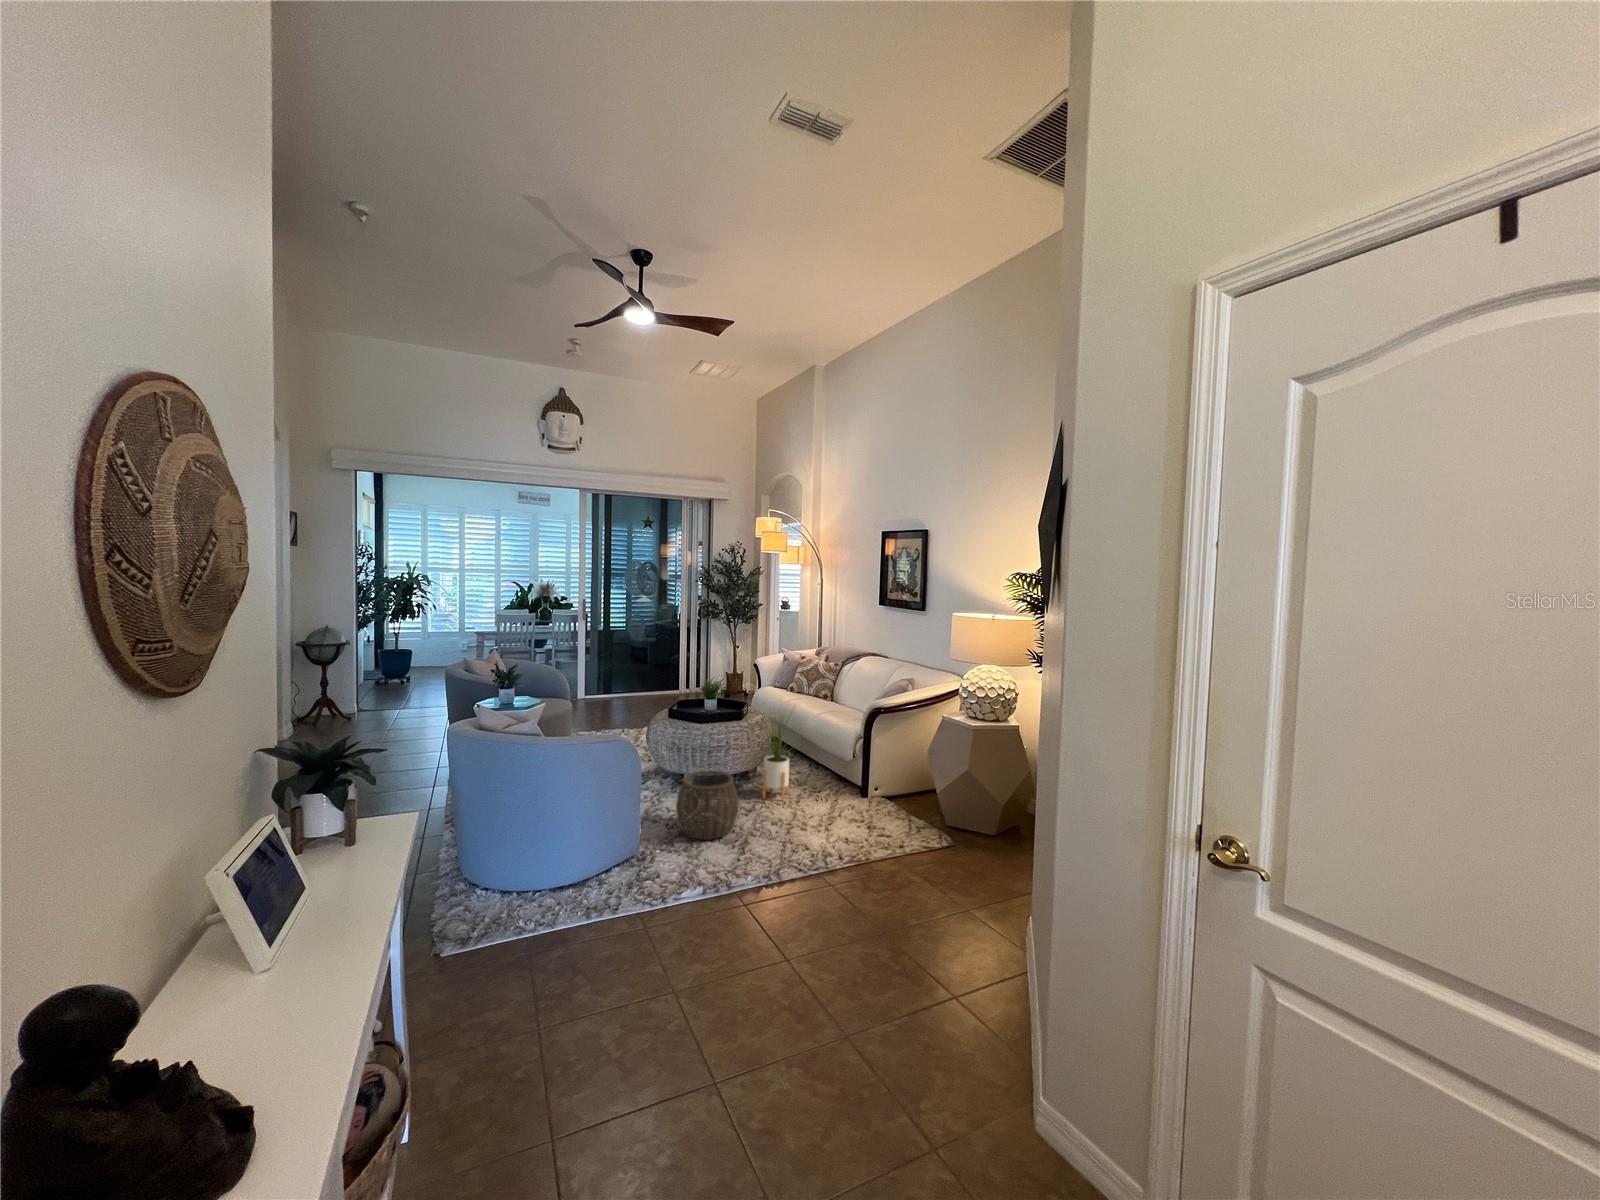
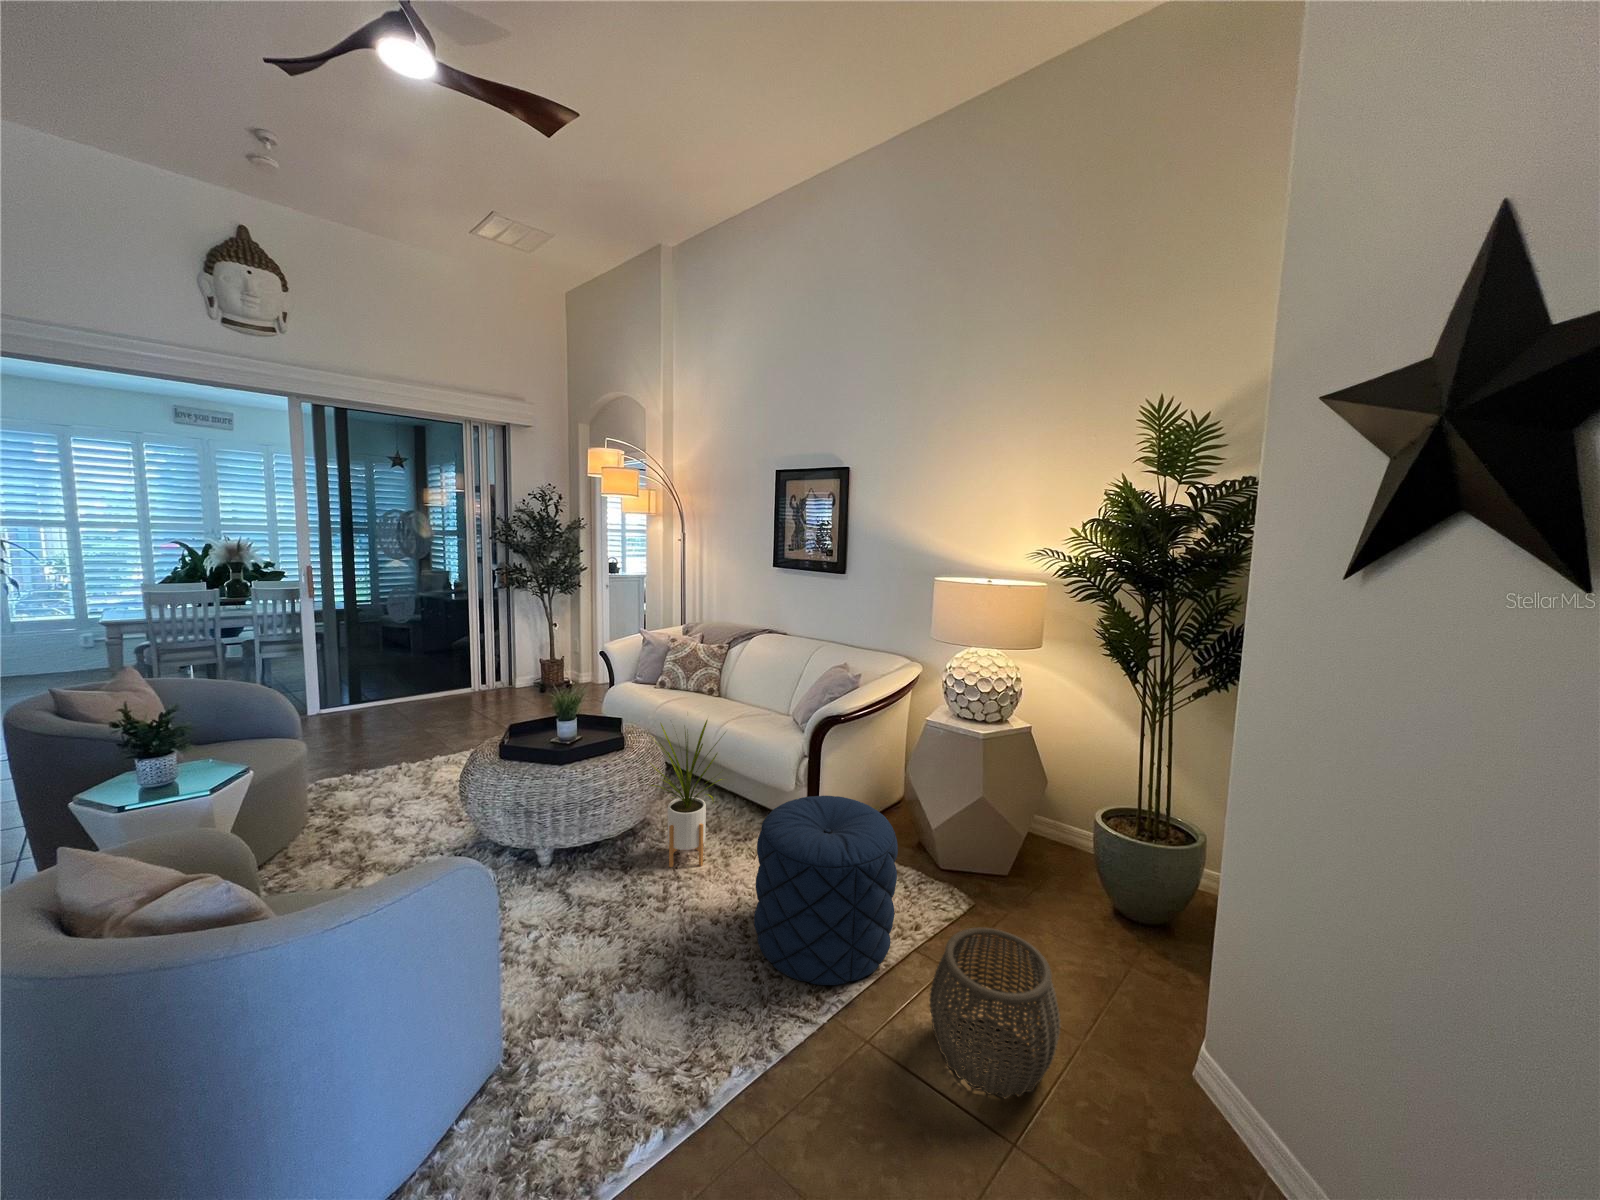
pouf: none [795,752,888,865] -> present [754,796,898,985]
woven basket: present [676,770,739,840] -> present [929,927,1061,1098]

